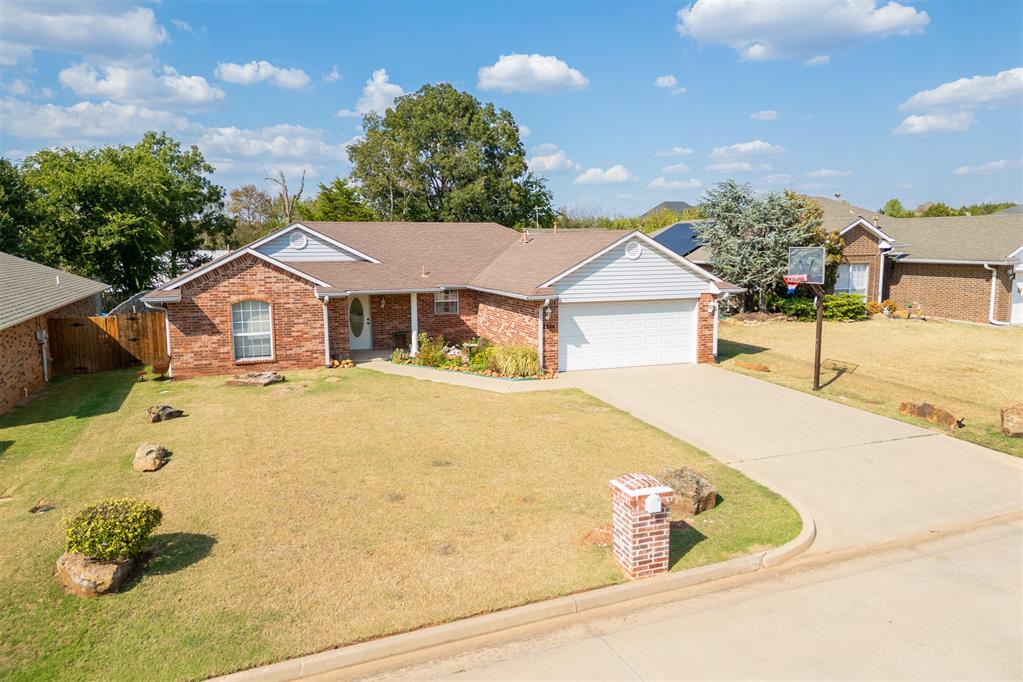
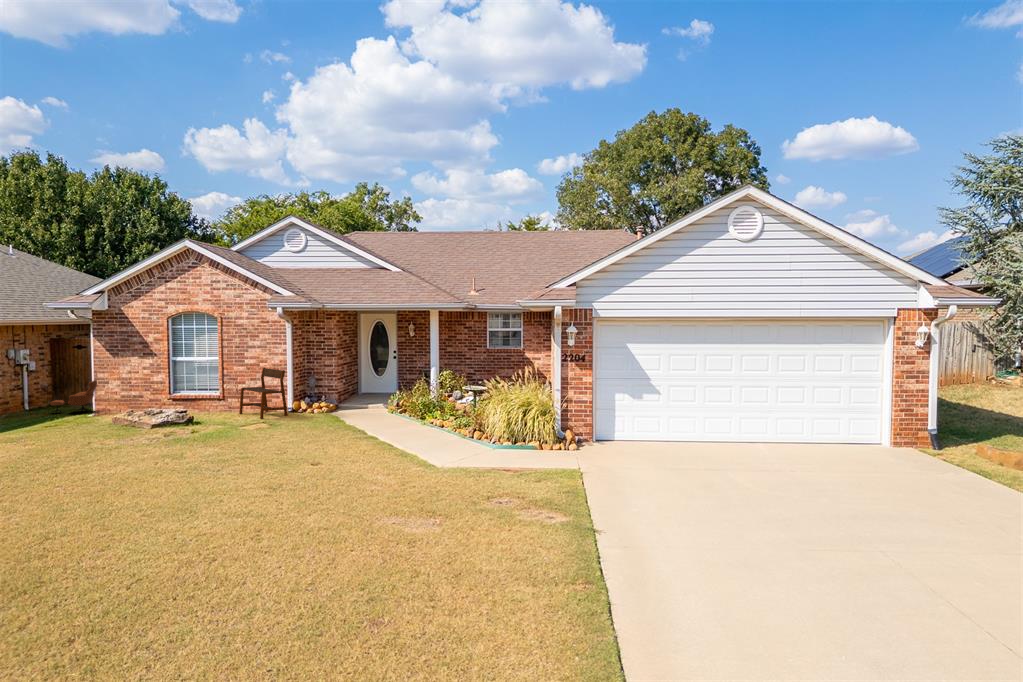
bench: none [293,338,333,374] -> present [239,368,288,419]

